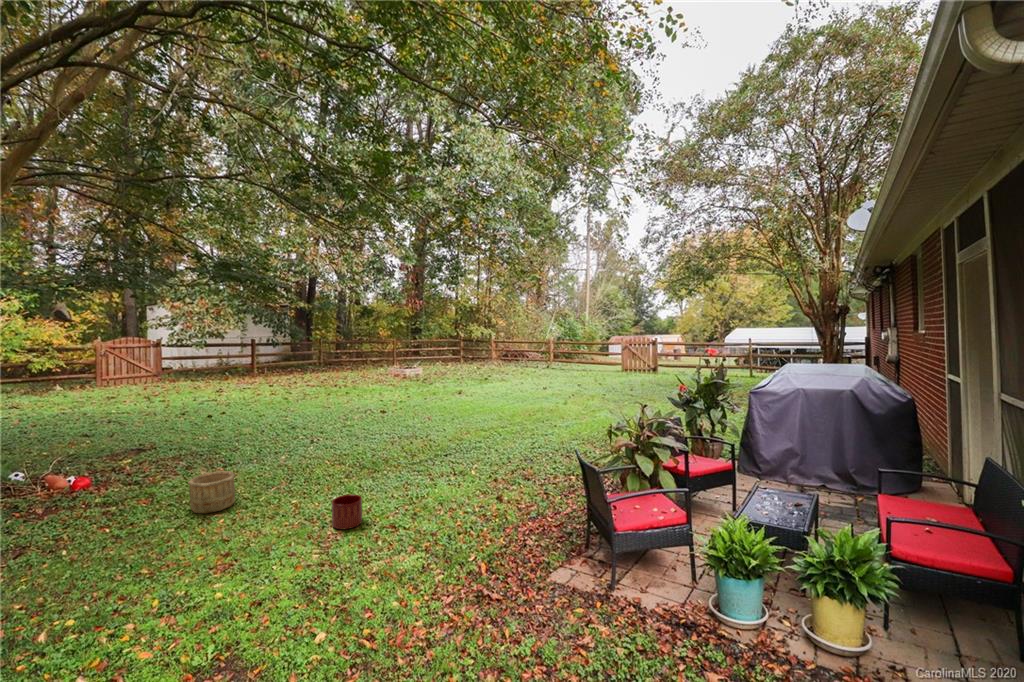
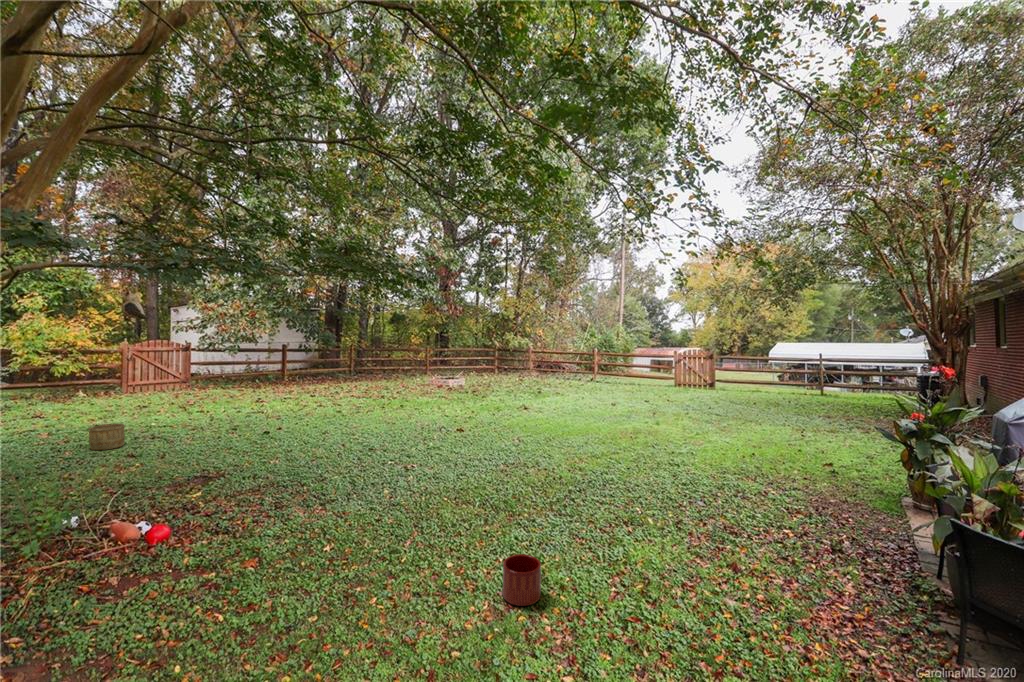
wooden bucket: present [188,471,235,513] -> present [88,424,125,450]

